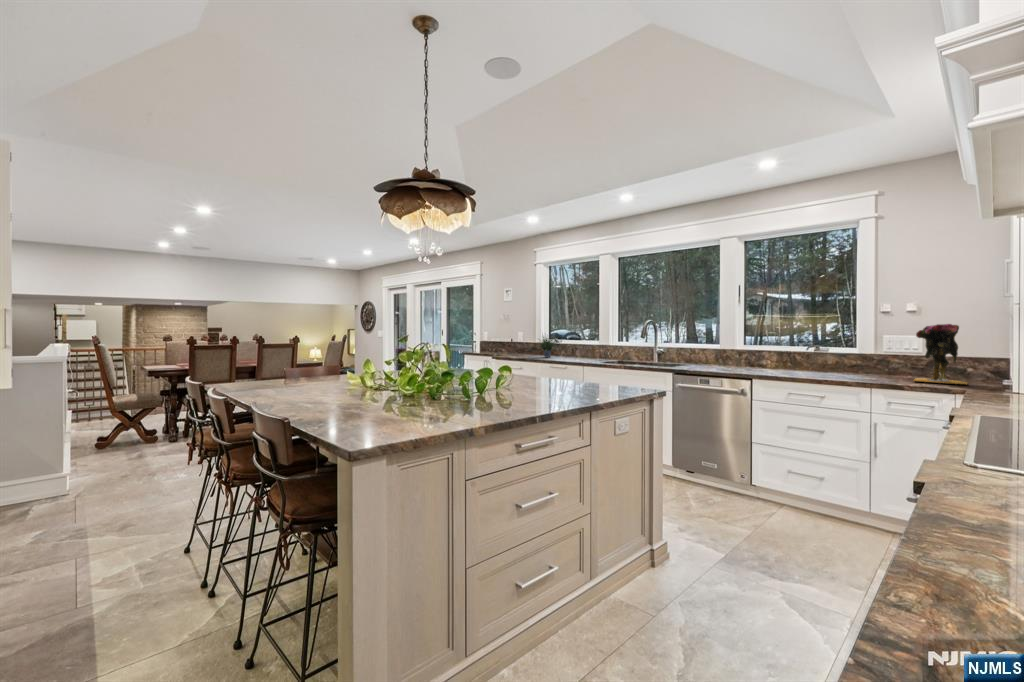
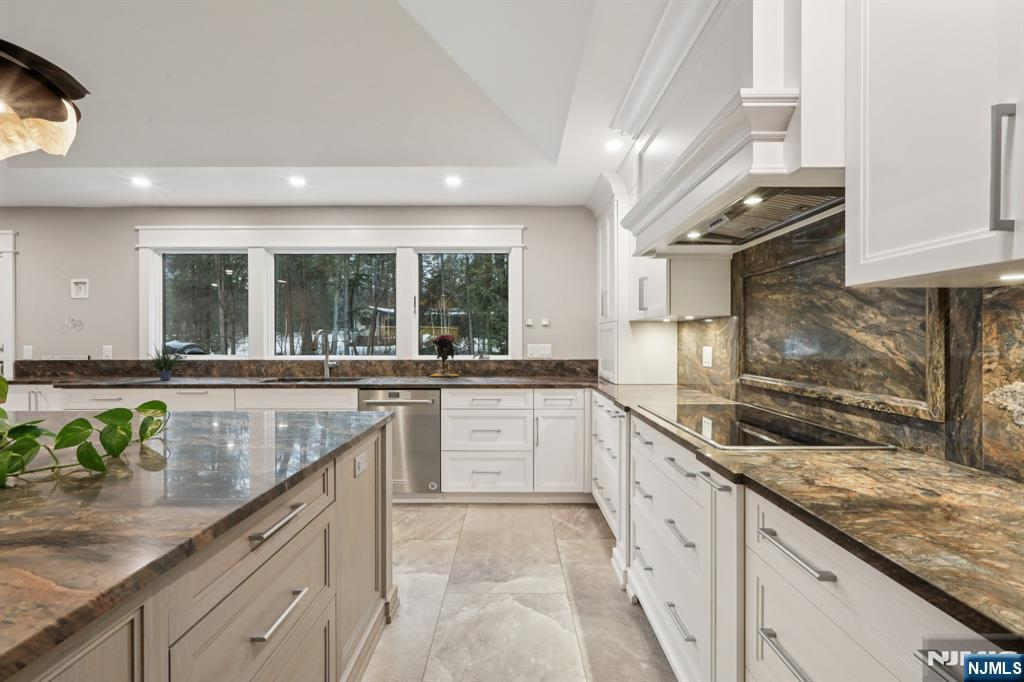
vase: present [914,324,967,384] -> present [431,334,458,376]

